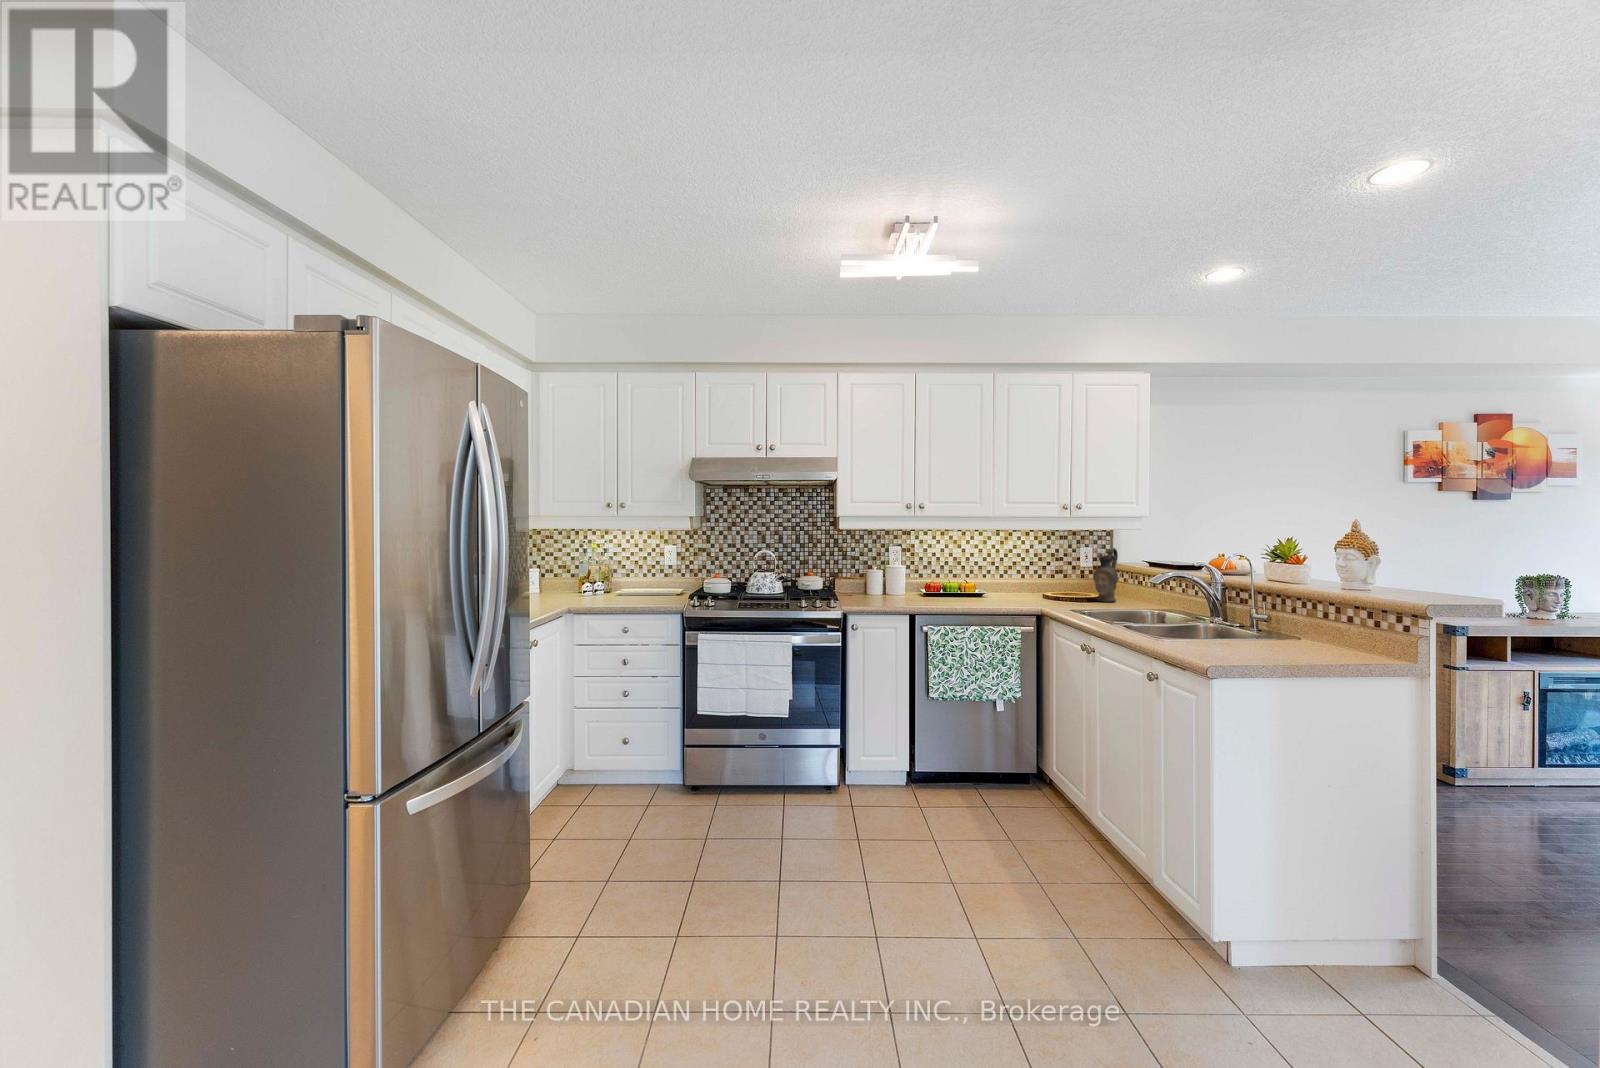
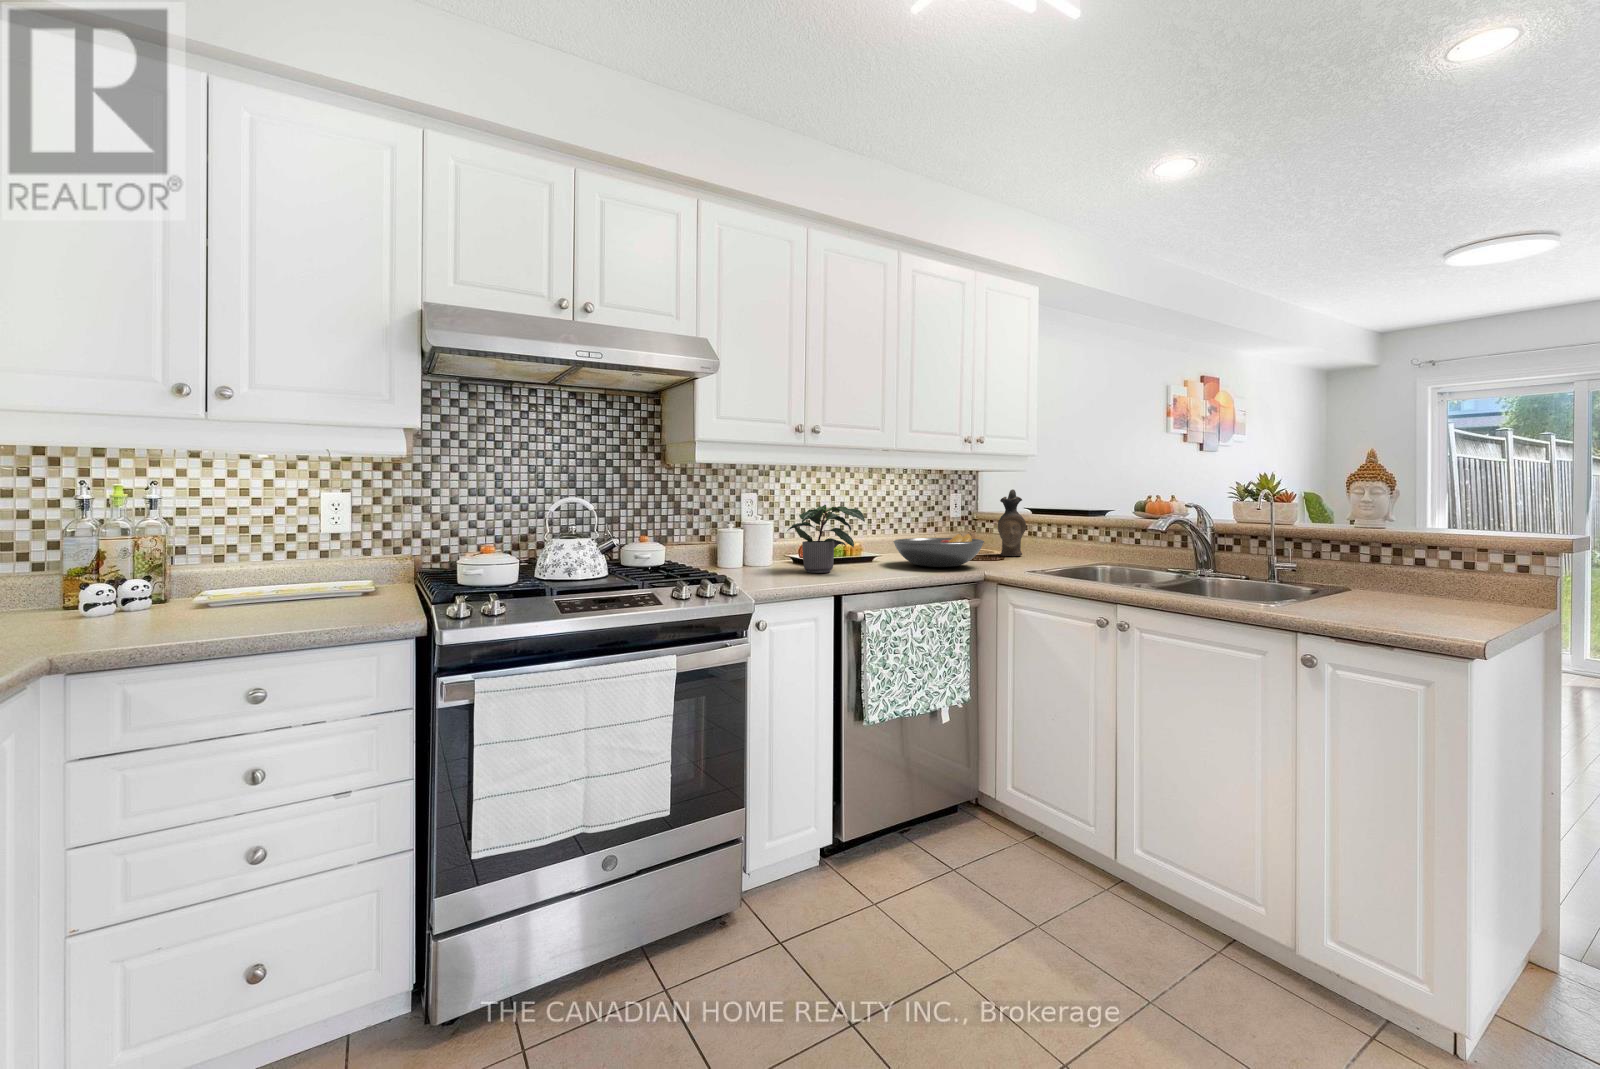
potted plant: none [895,558,942,603] -> present [787,505,865,573]
fruit bowl: none [976,583,1043,606] -> present [893,533,984,567]

